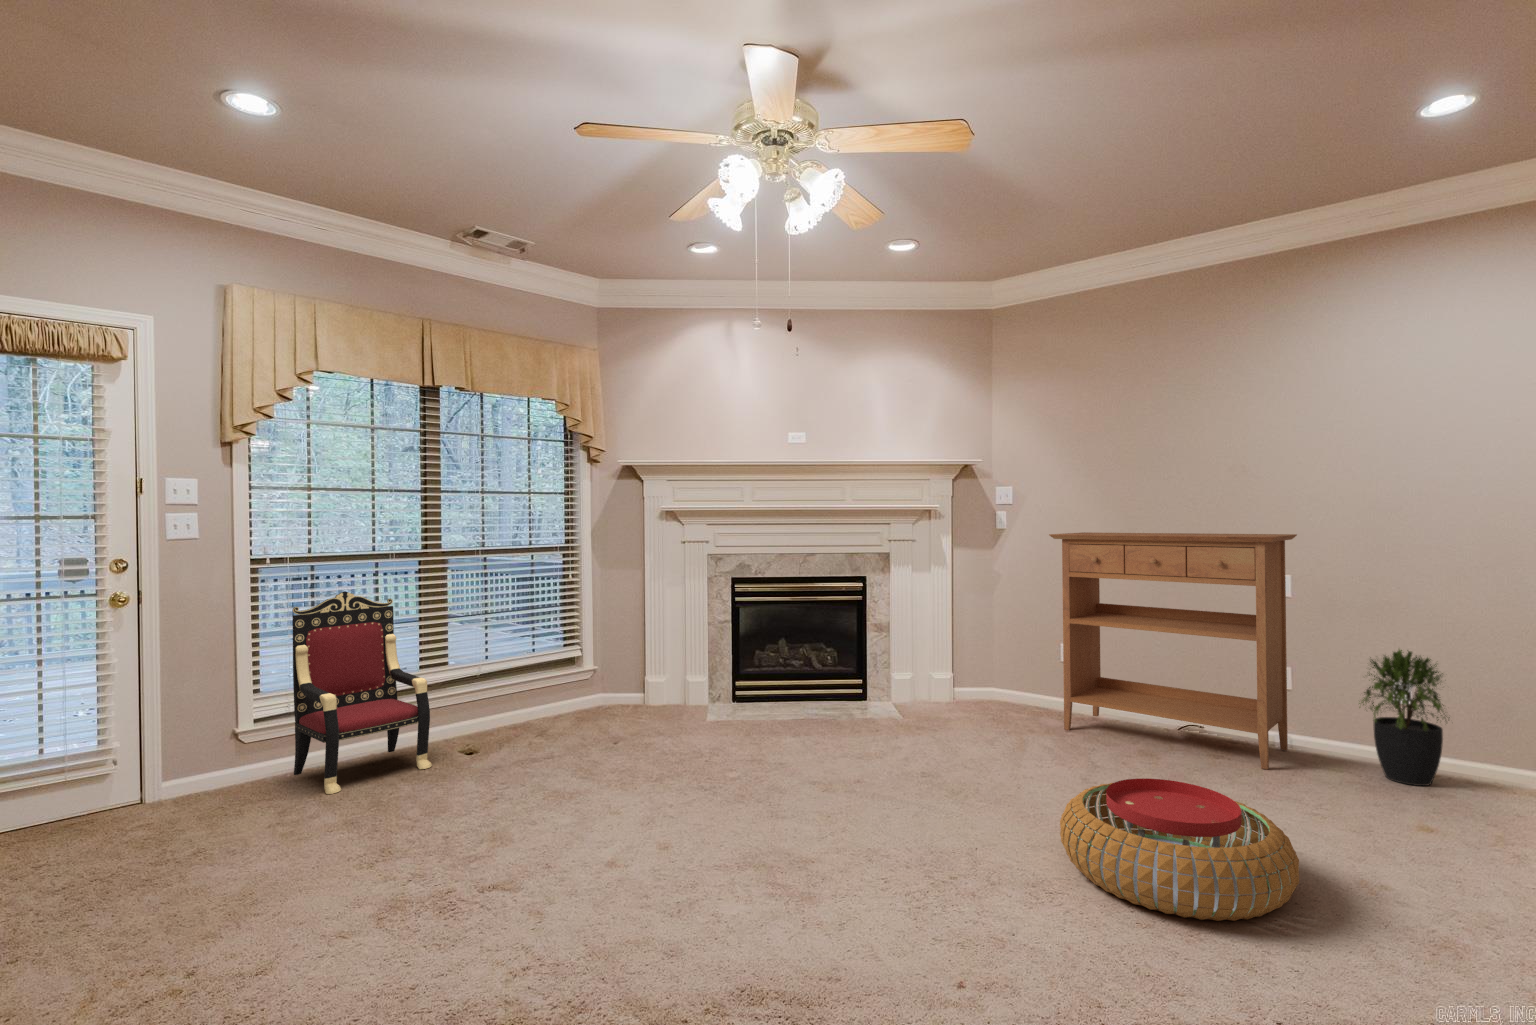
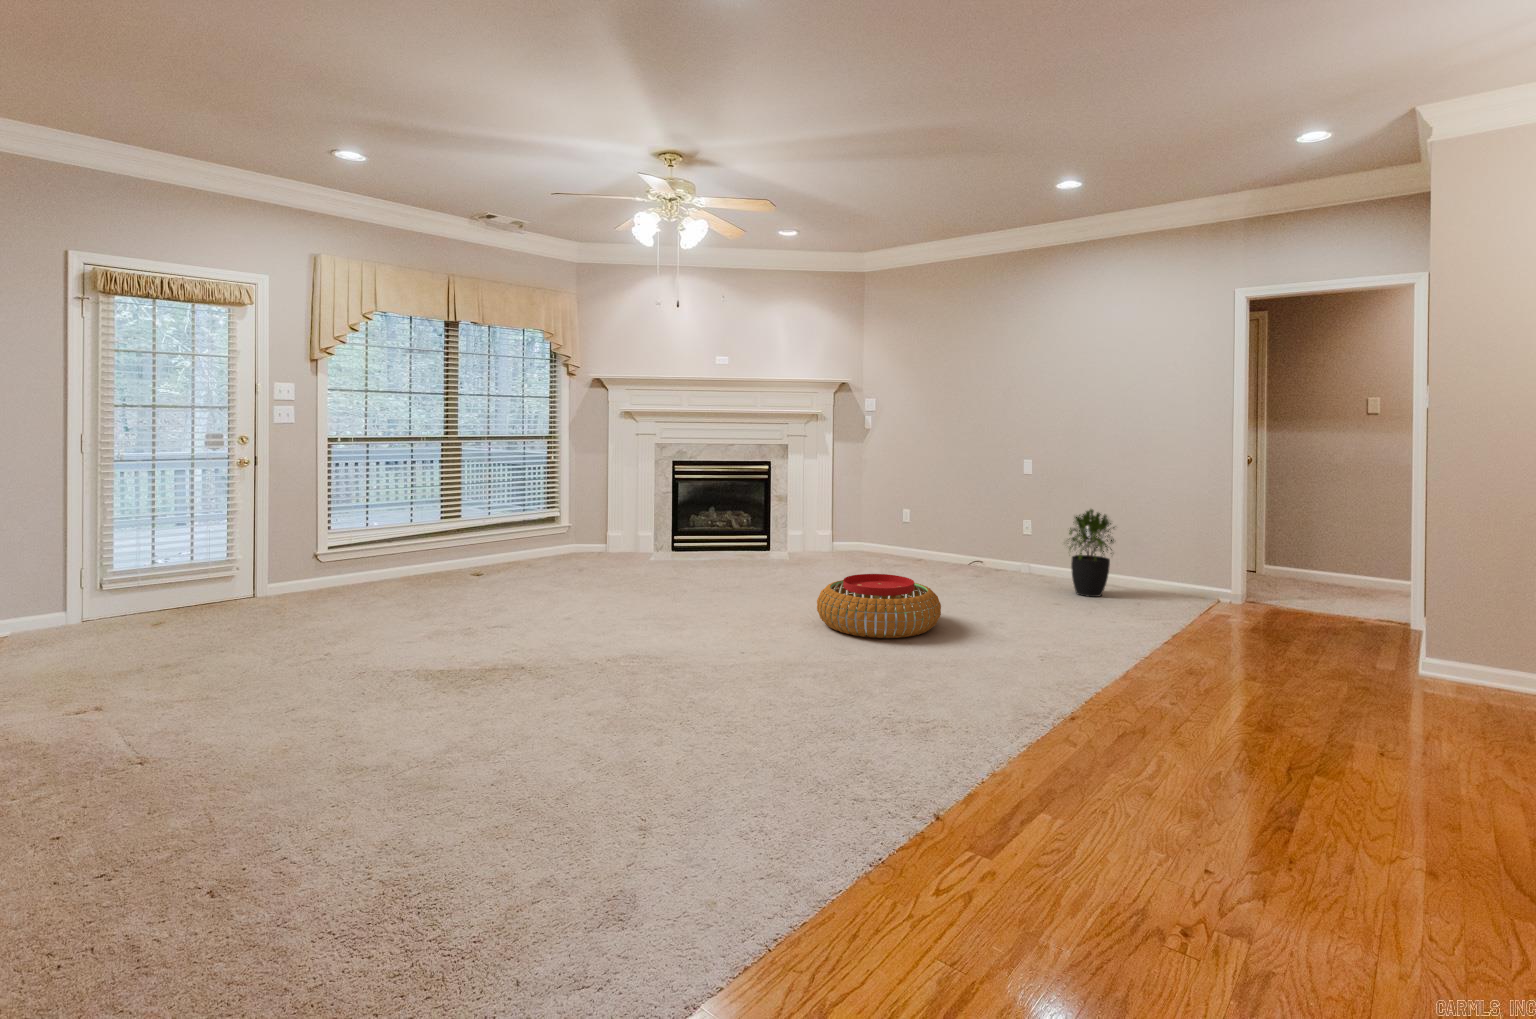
console table: present [1049,532,1297,770] -> none [886,432,1046,588]
armchair: present [292,591,432,794] -> none [362,461,457,586]

